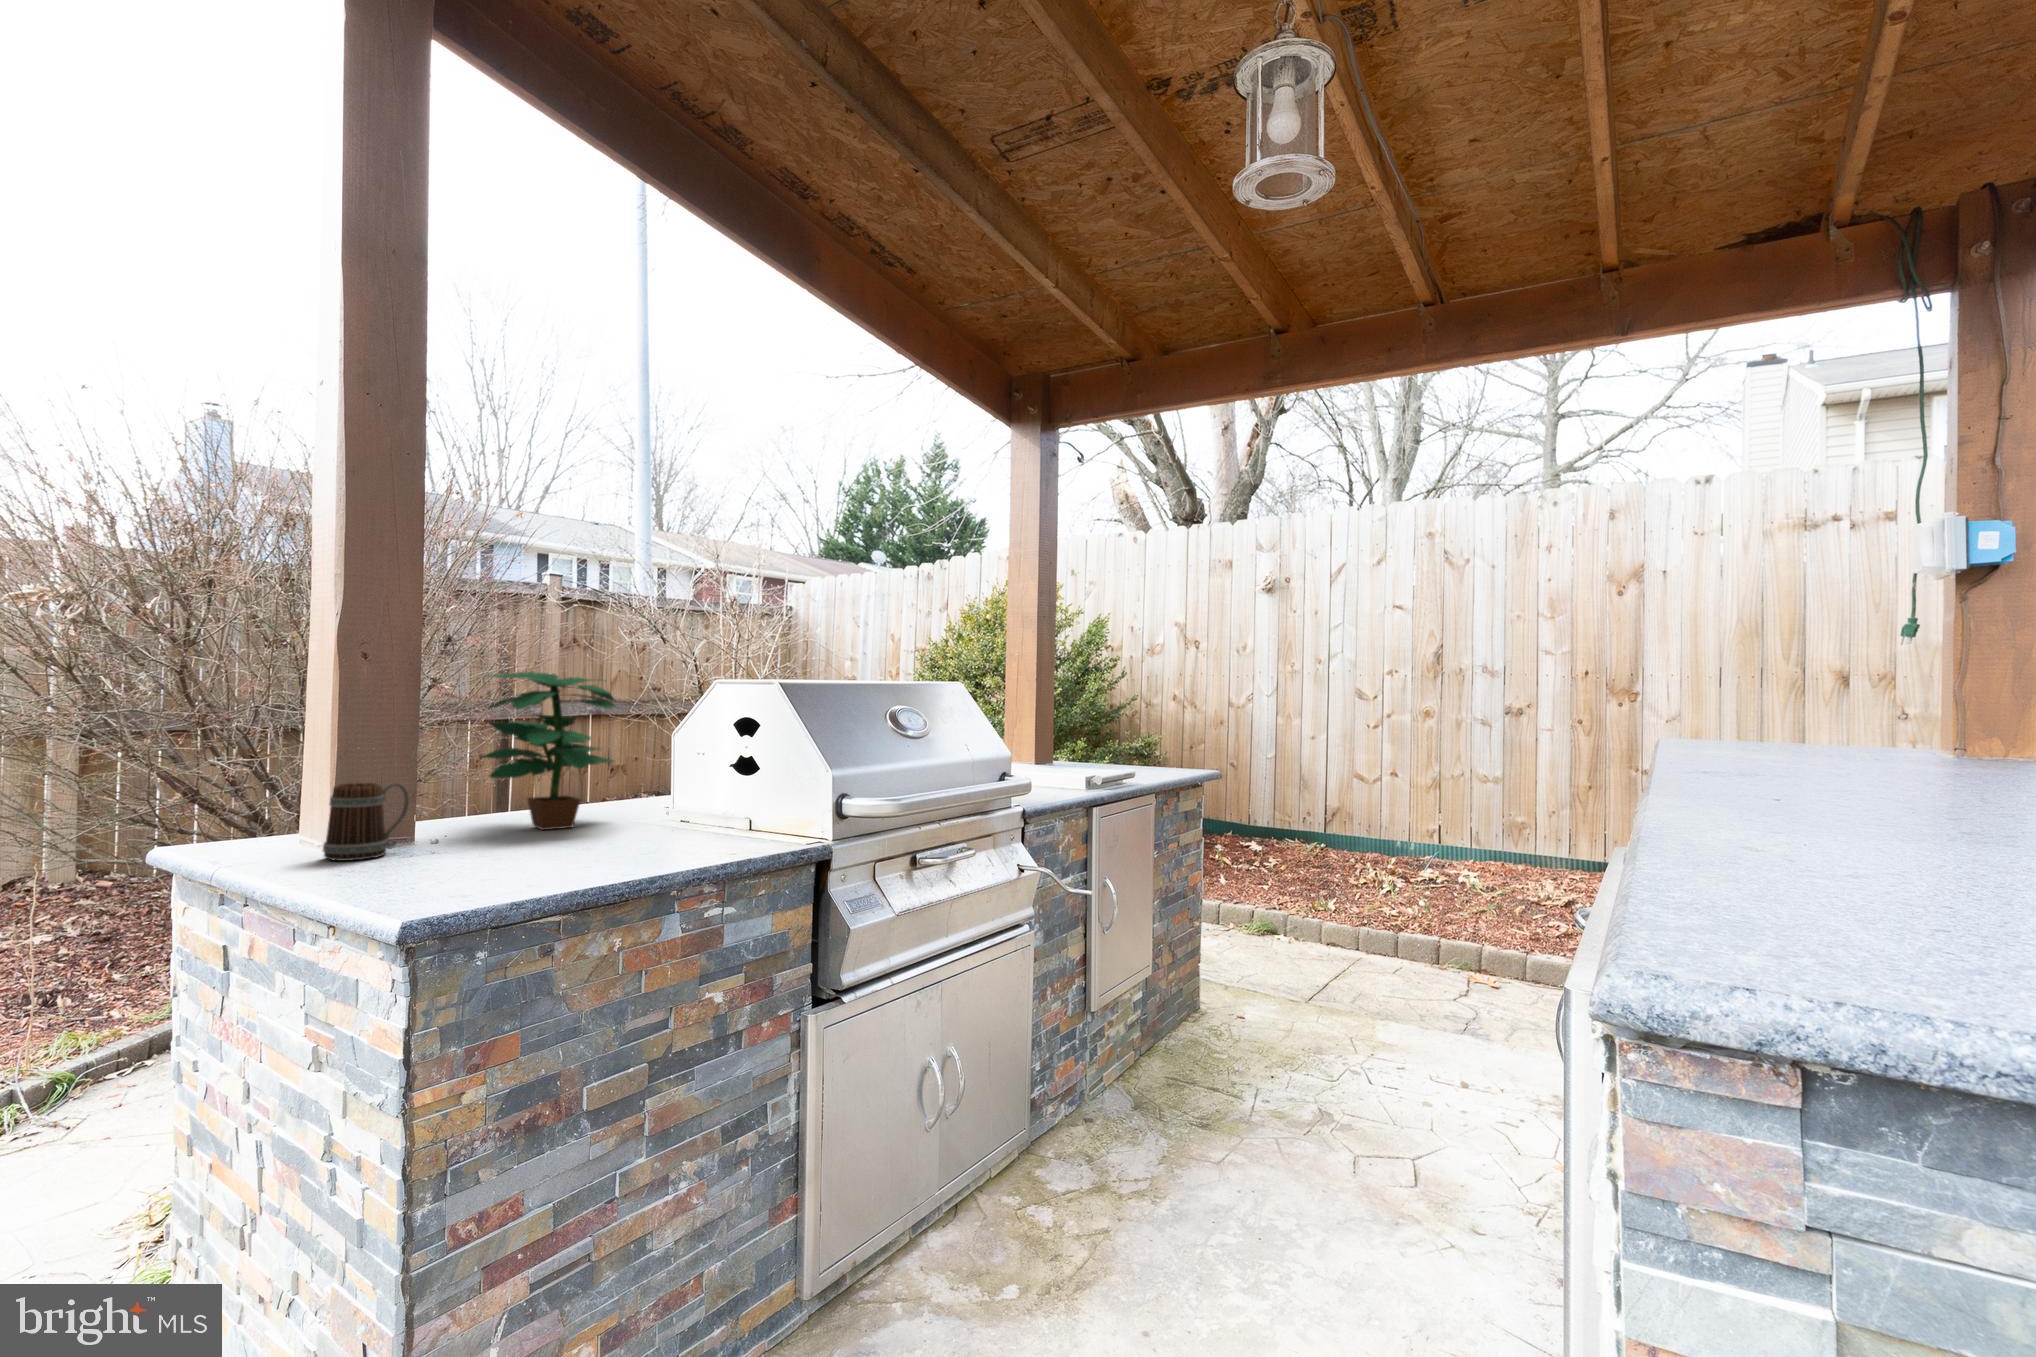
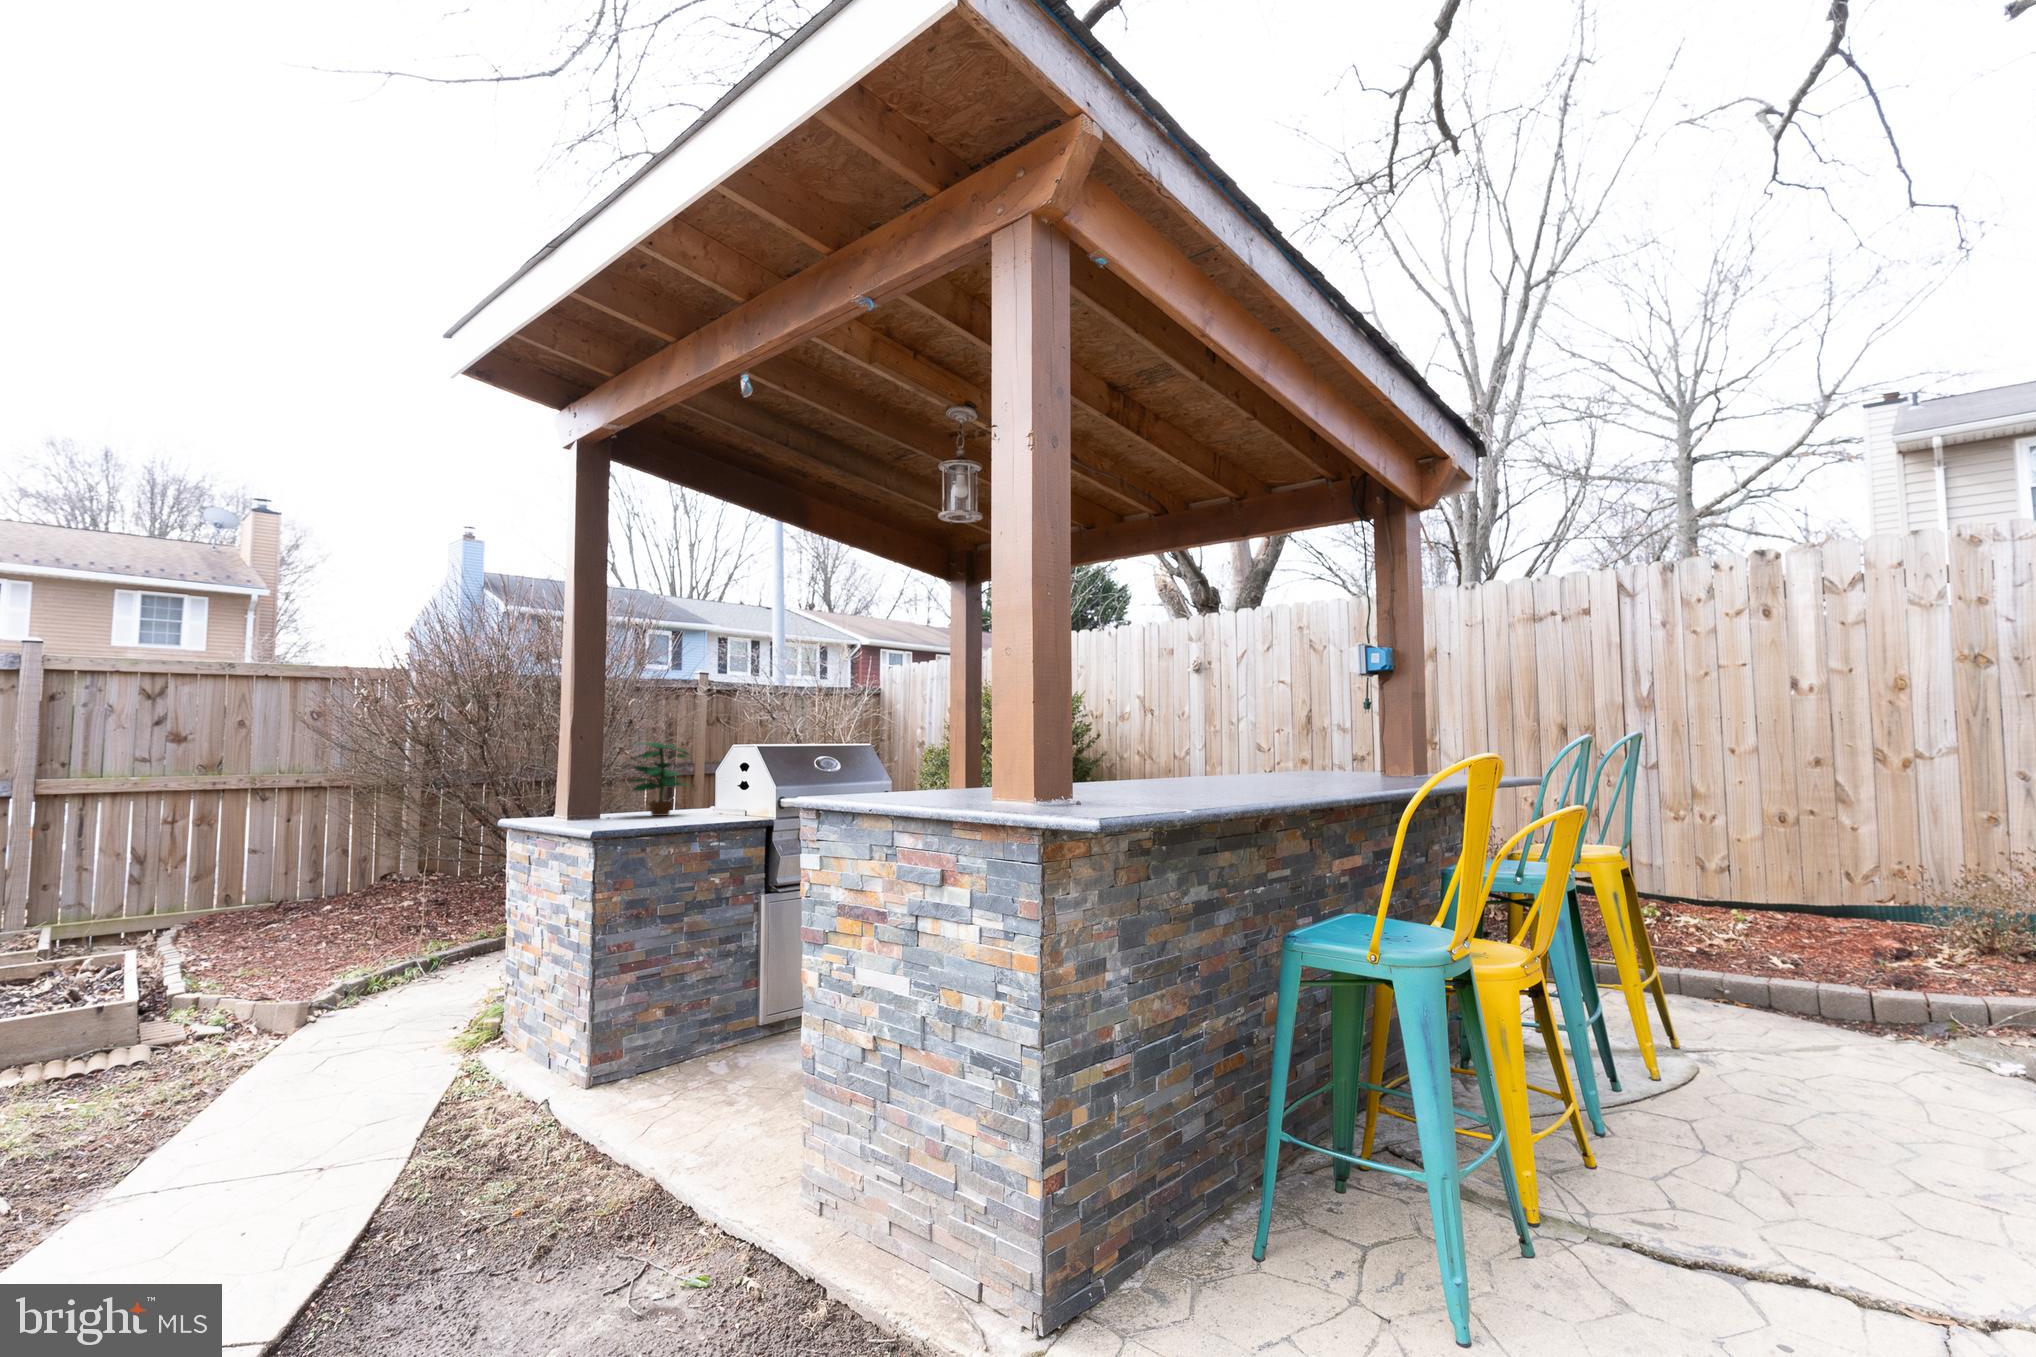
beer mug: present [323,783,409,861] -> none [564,790,597,822]

